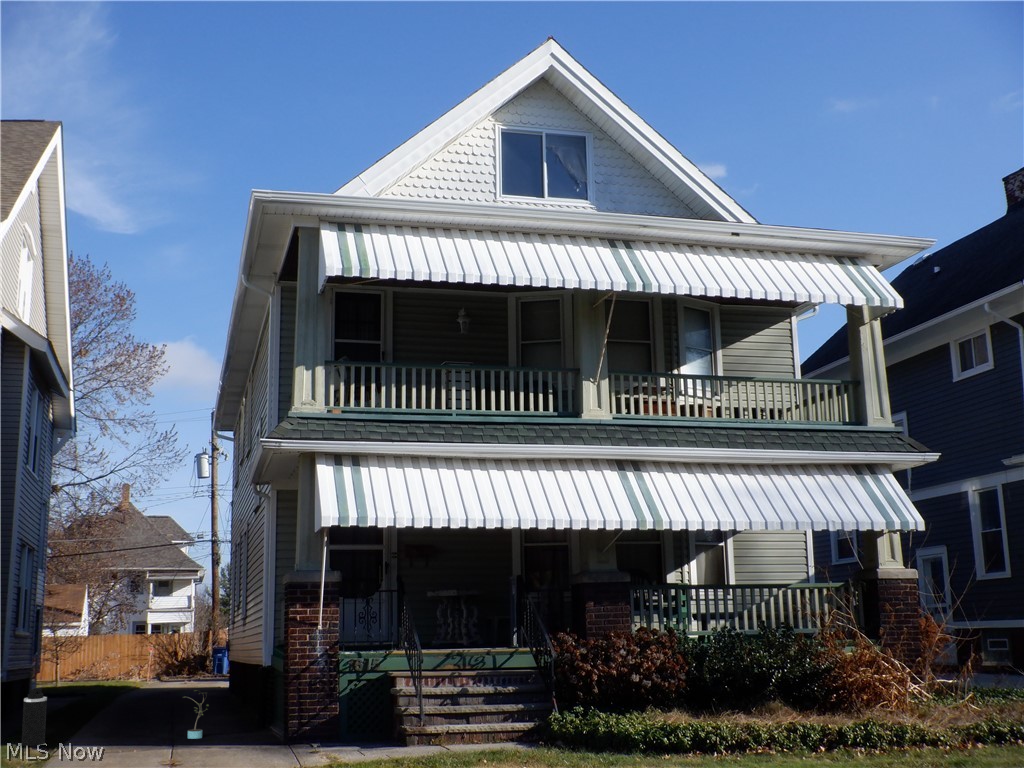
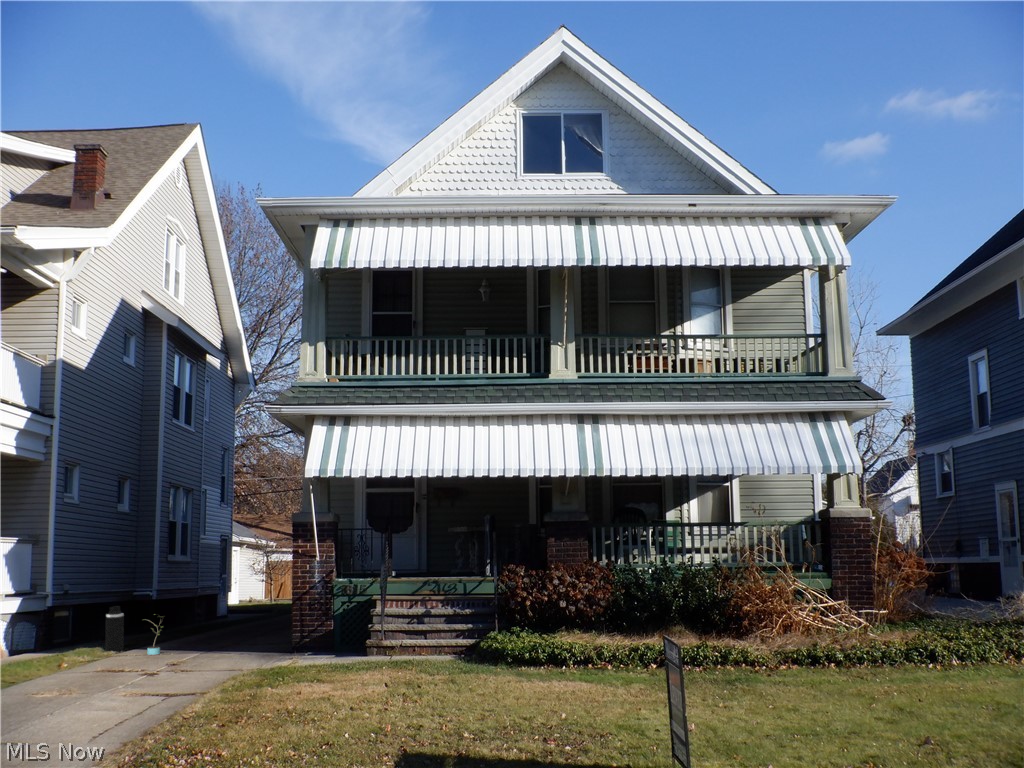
potted plant: present [182,690,209,739] -> present [144,614,164,655]

